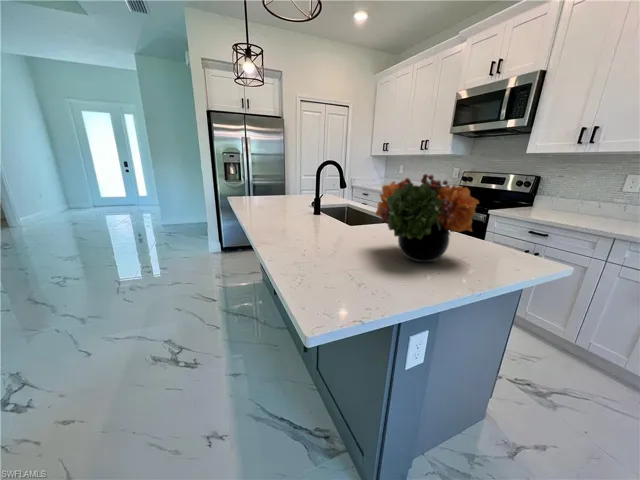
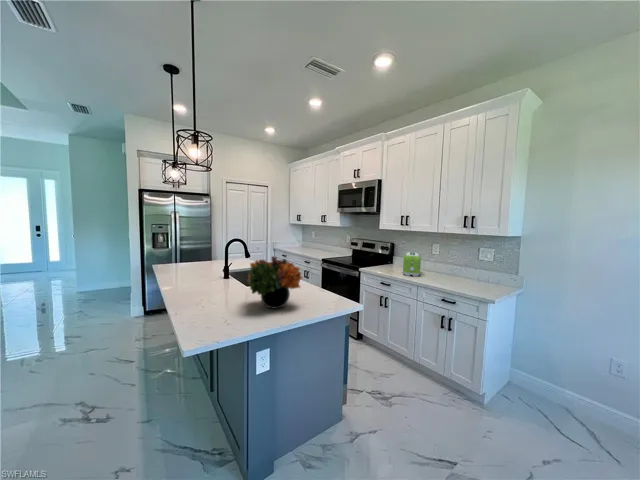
toaster: none [565,187,614,224] -> present [403,252,421,277]

